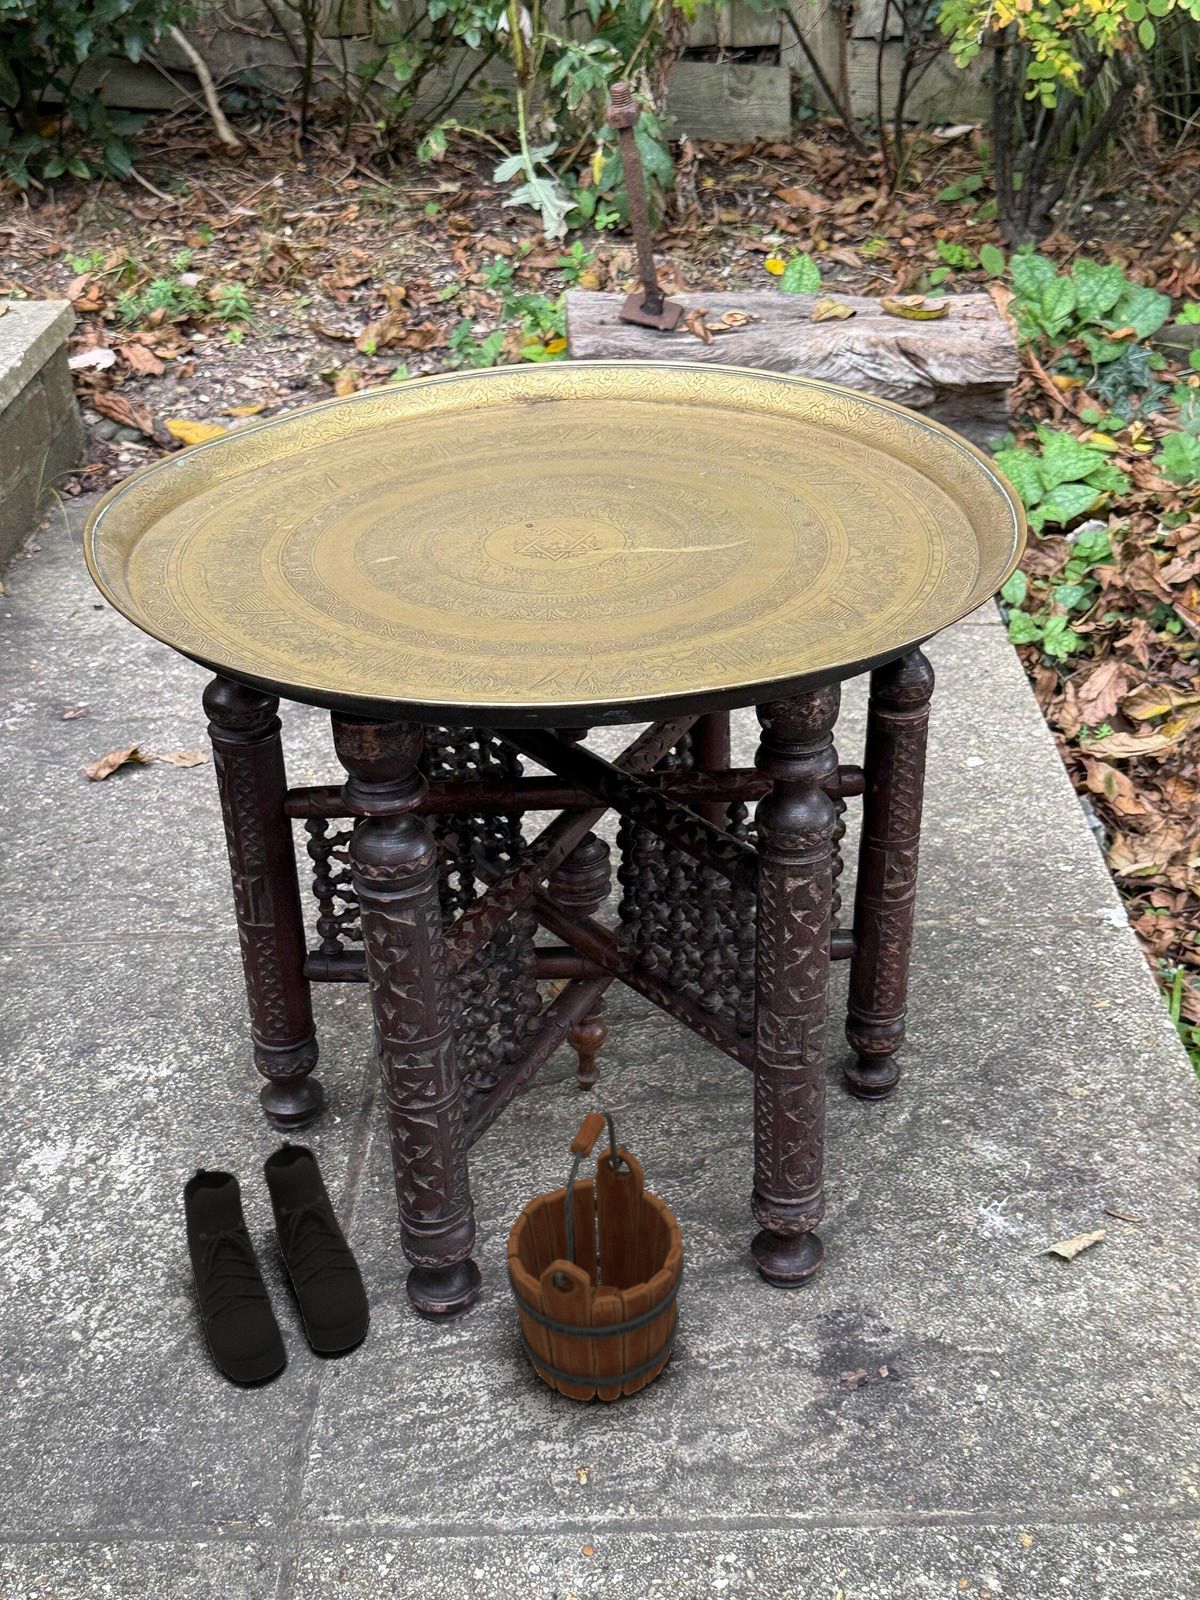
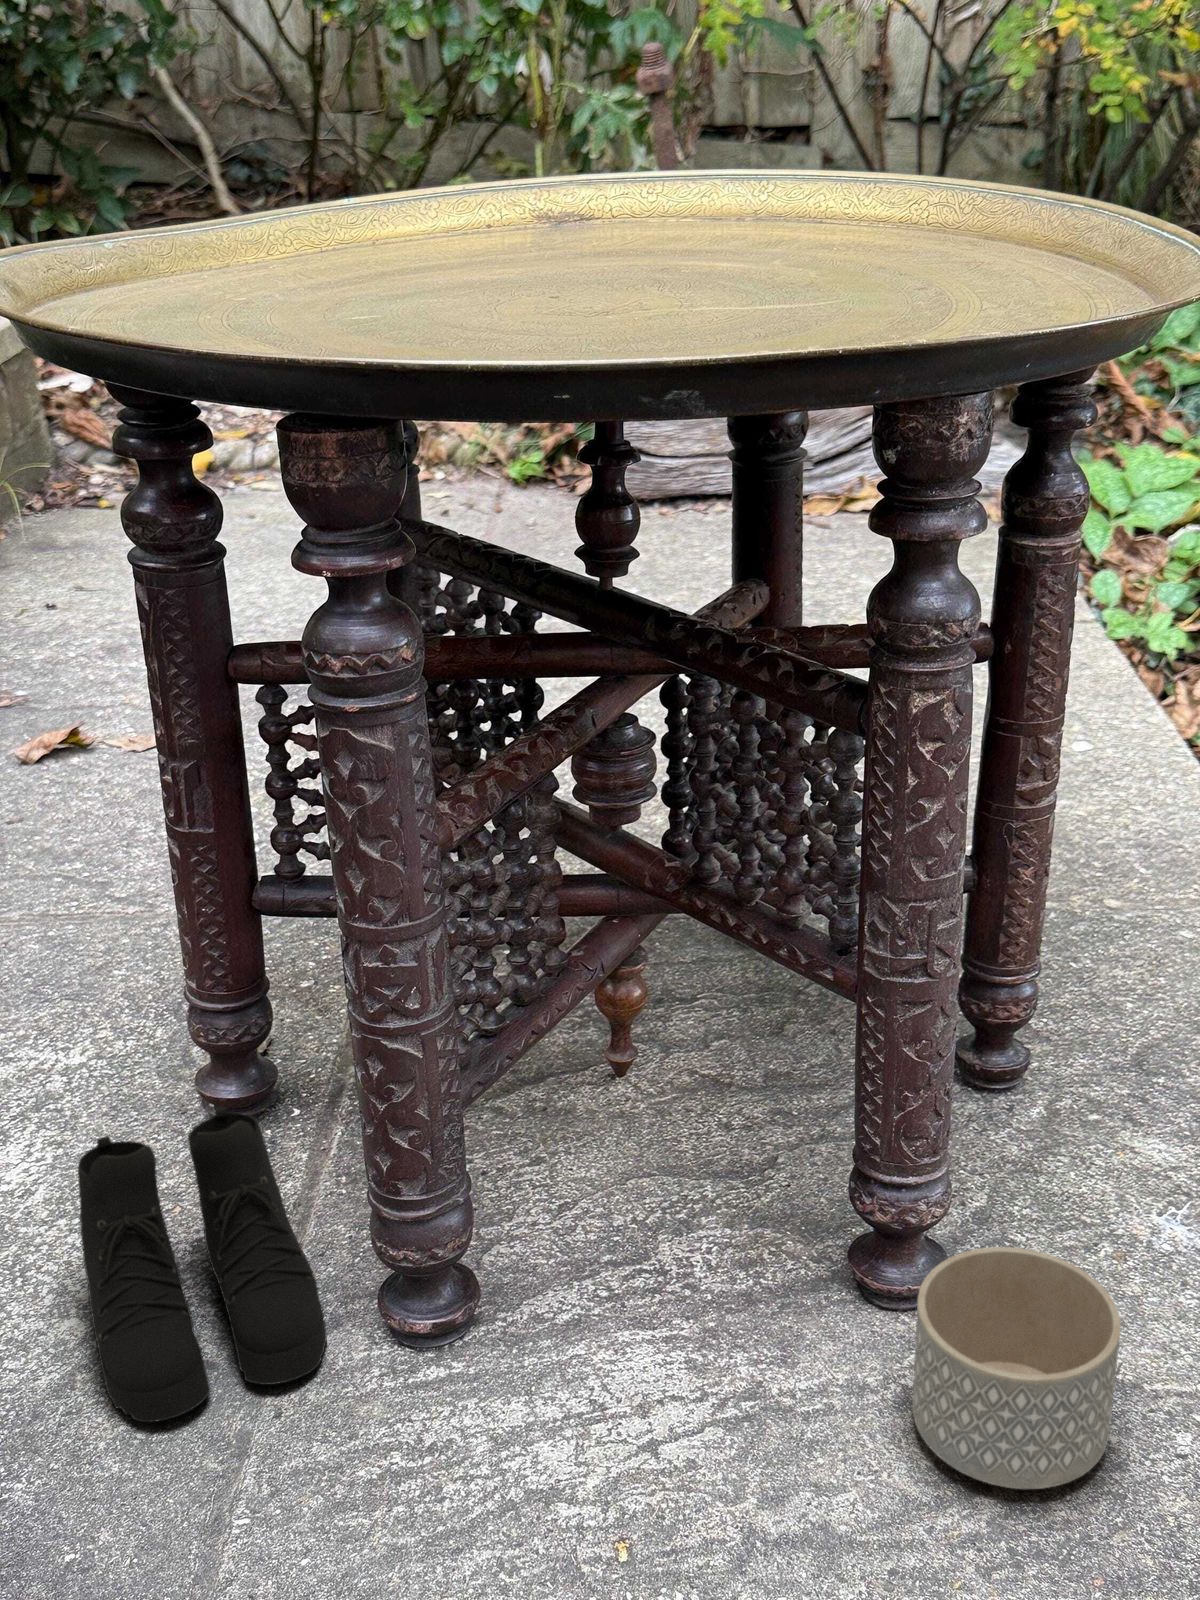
wooden bucket: present [507,1111,684,1401] -> none [516,1028,762,1451]
planter: none [791,1254,935,1430] -> present [912,1247,1121,1489]

